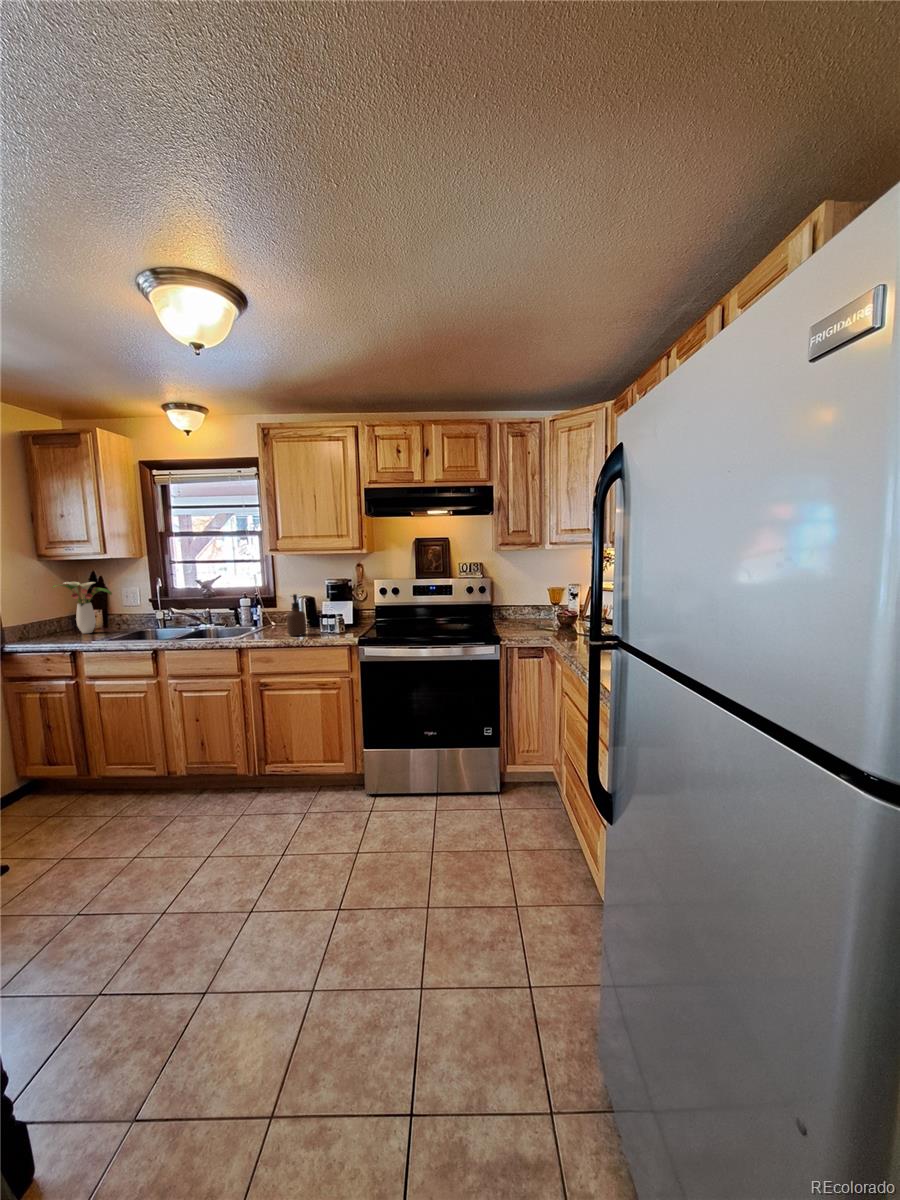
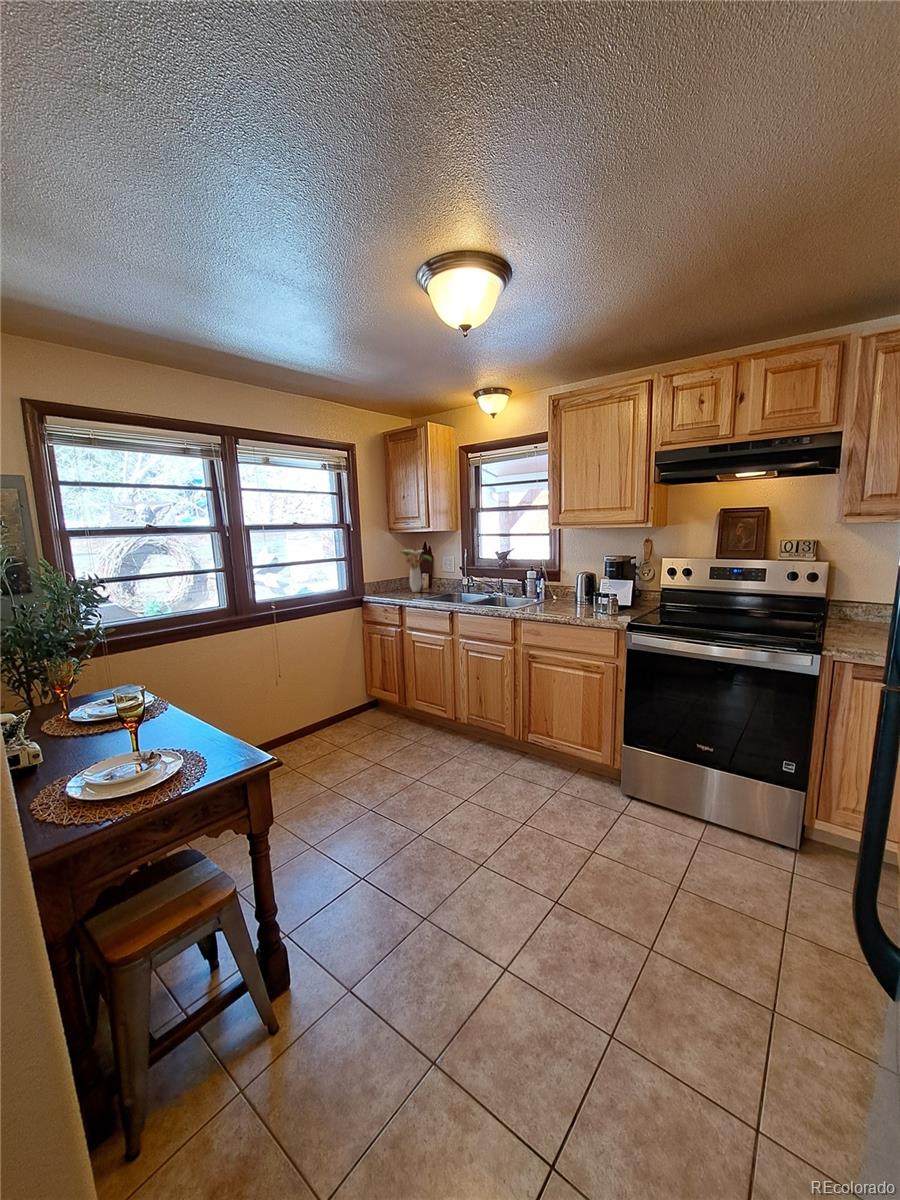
soap dispenser: present [287,594,306,636] -> none [561,570,579,613]

